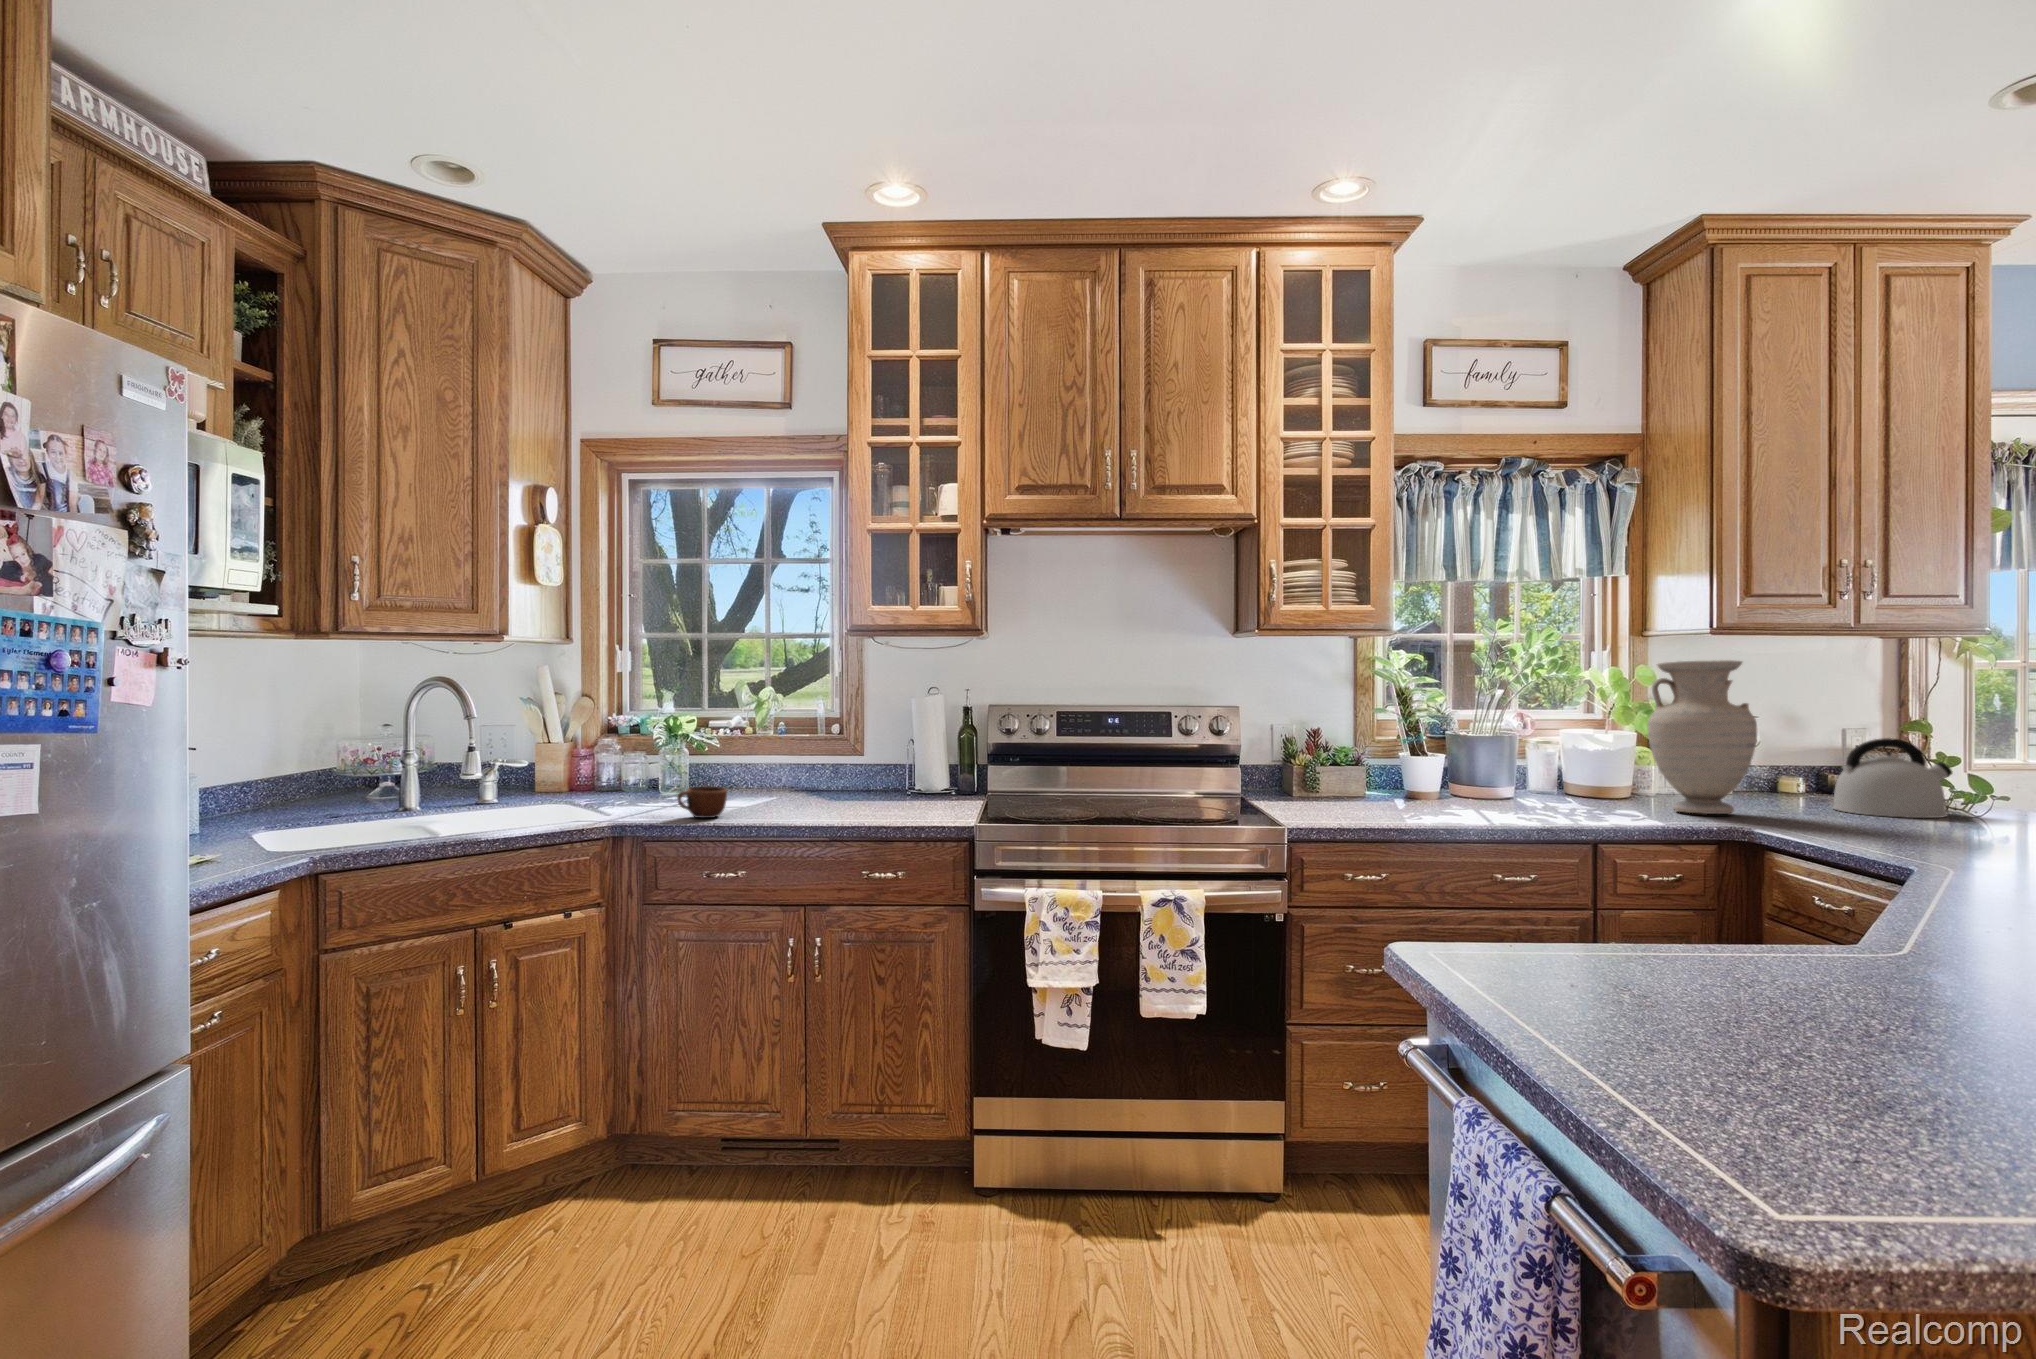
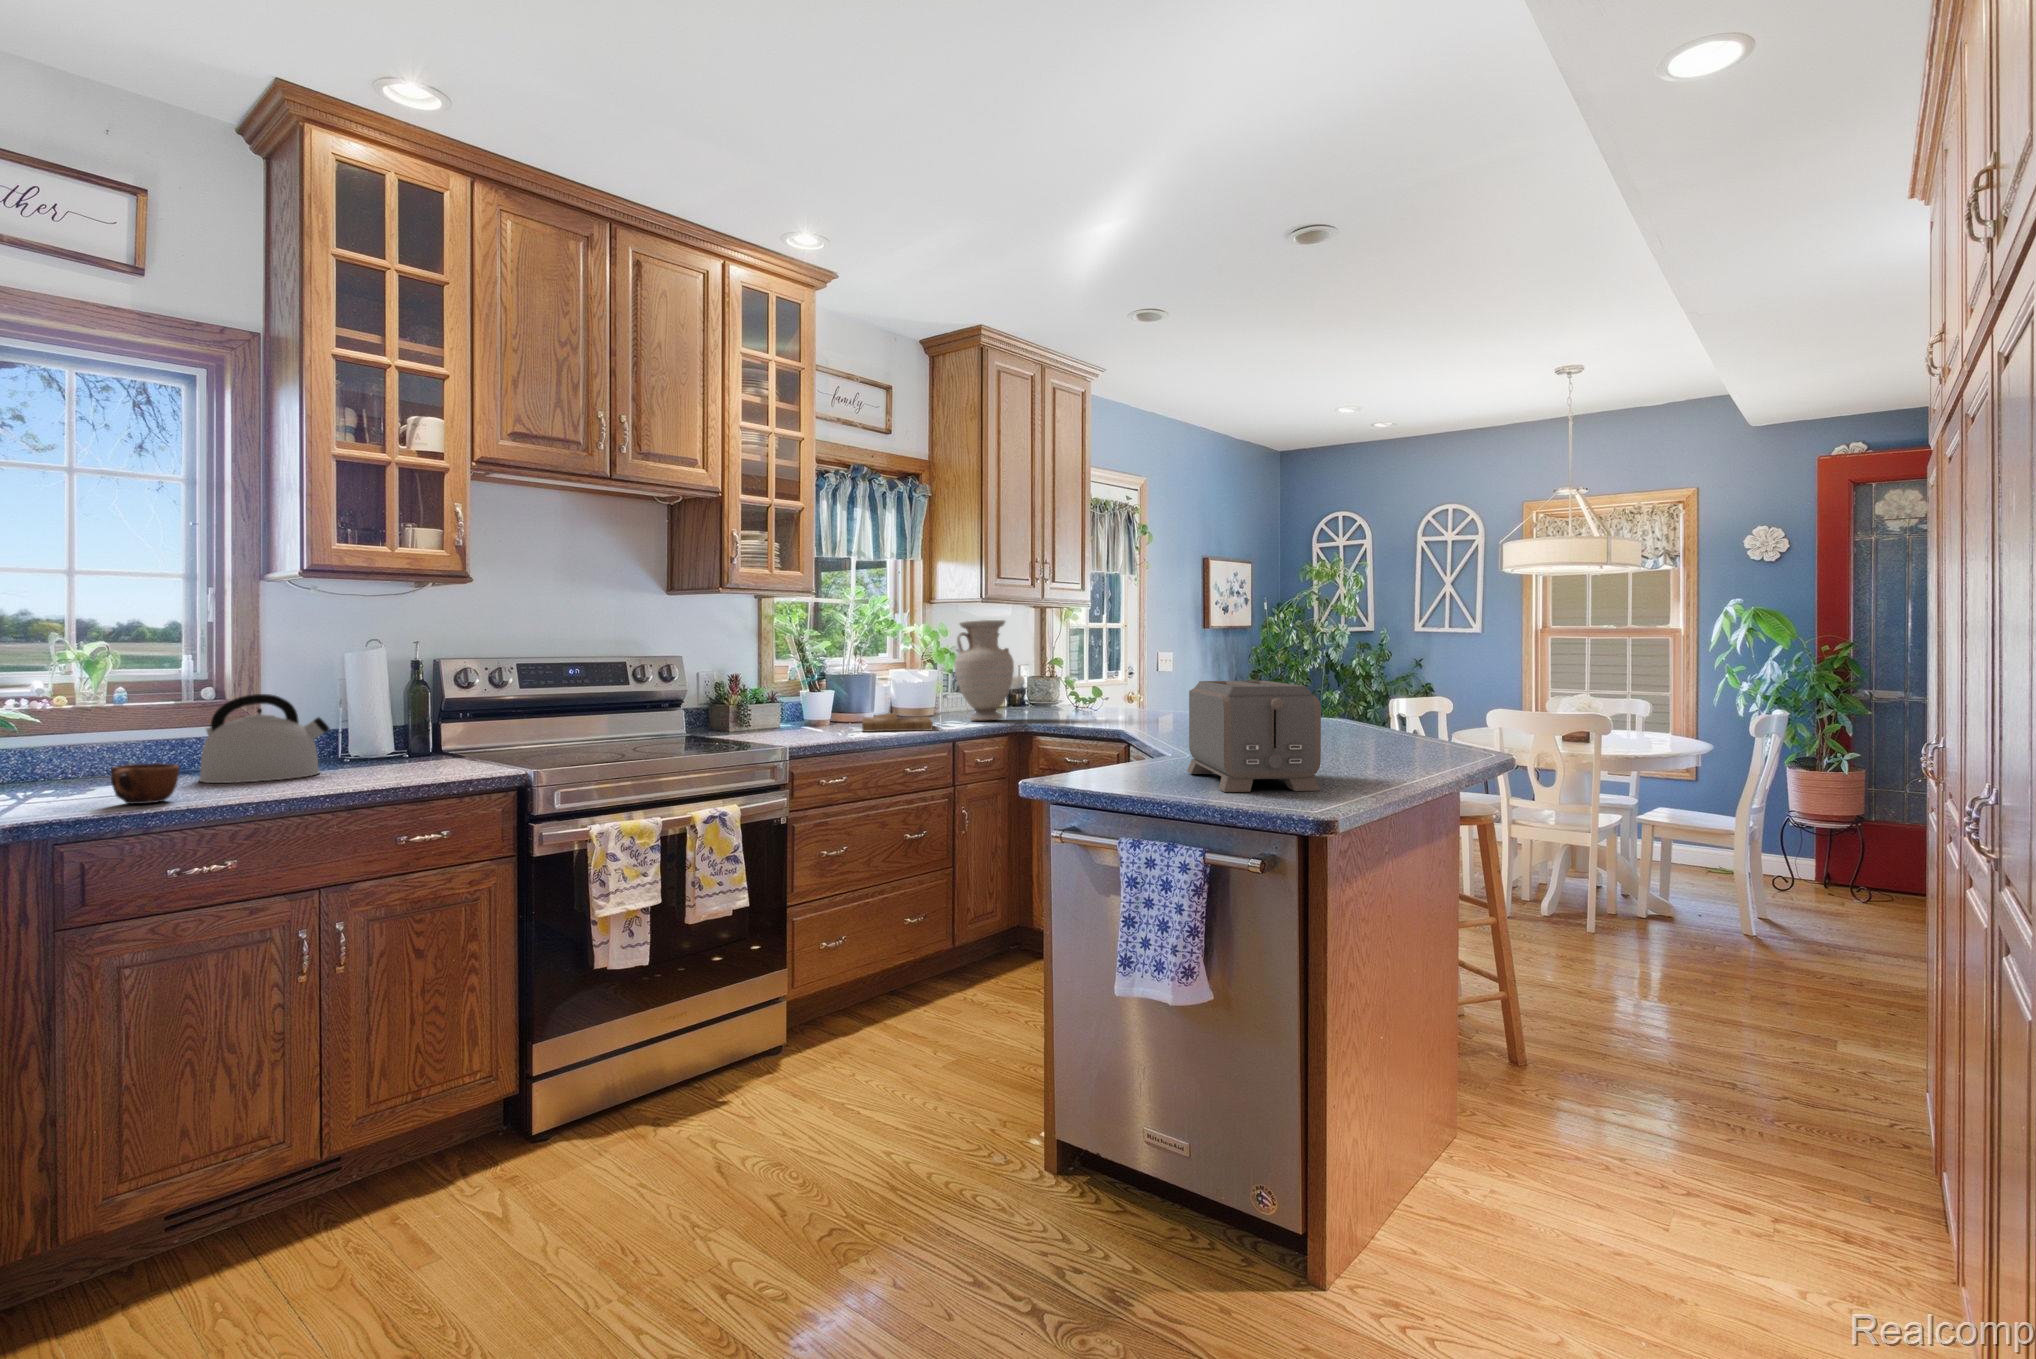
kettle: present [1833,738,1953,818] -> present [199,694,329,783]
tray: none [1454,791,1583,822] -> present [862,713,933,732]
toaster: none [1629,815,1956,1153] -> present [1187,681,1321,792]

